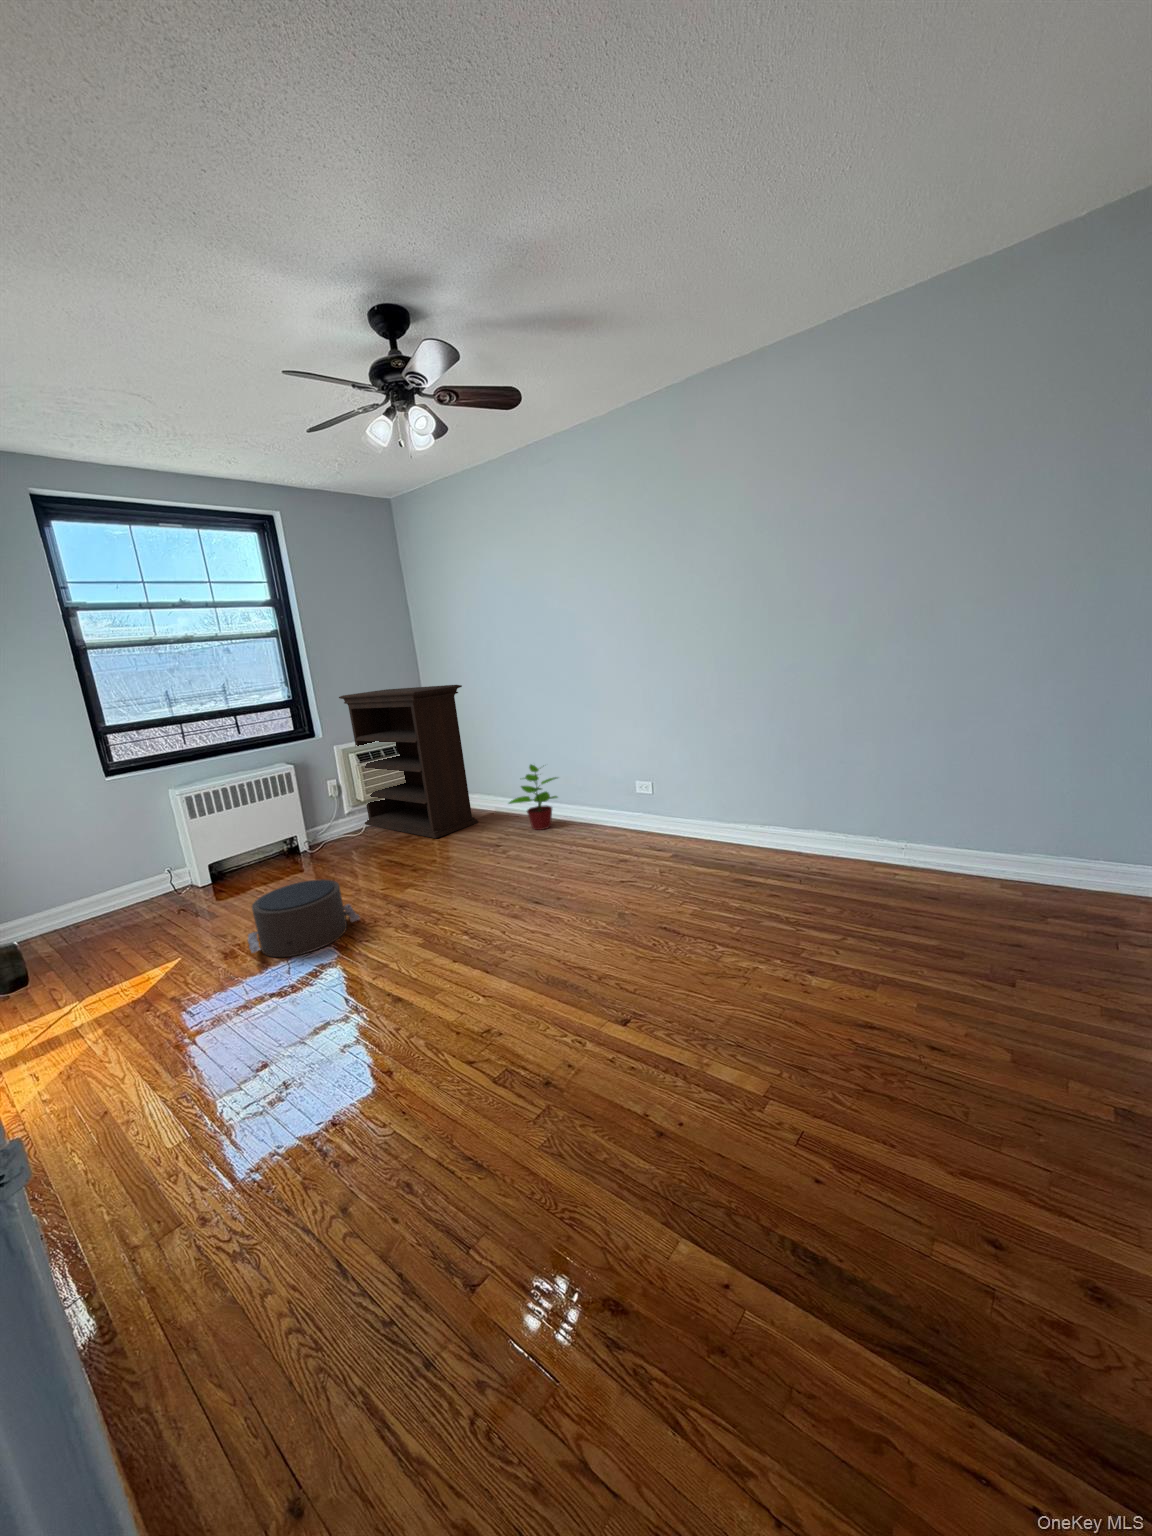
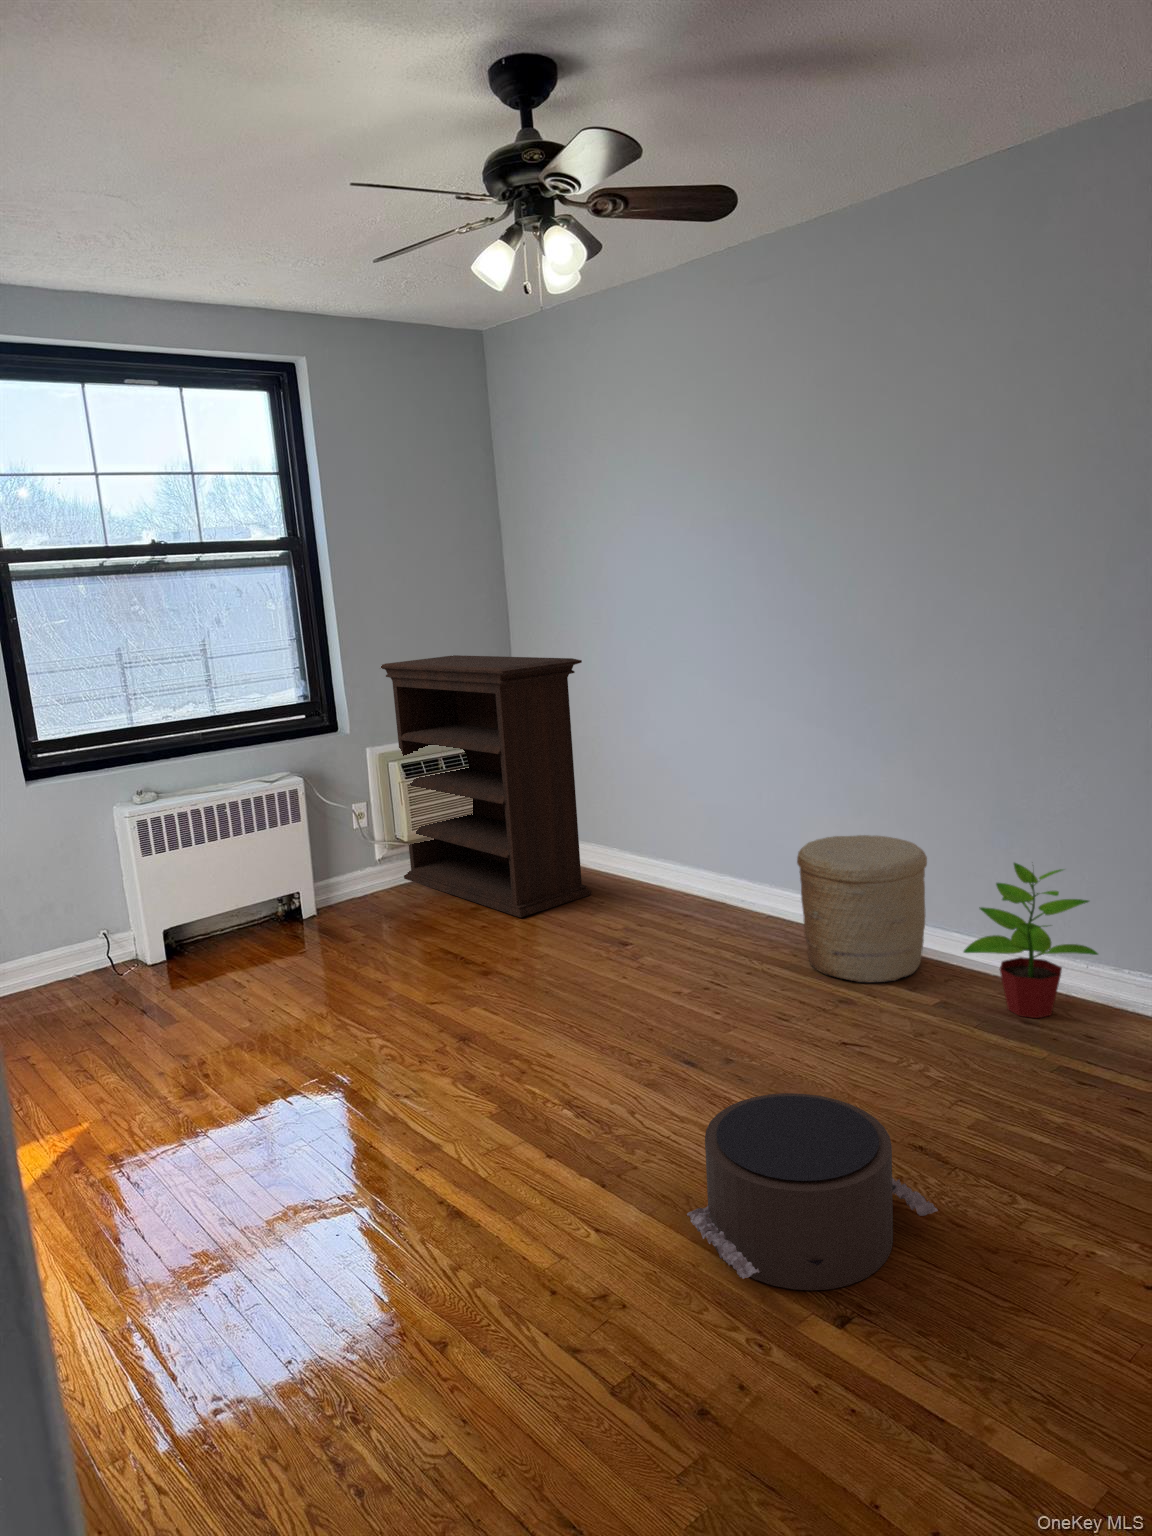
potted plant: present [509,765,557,830] -> present [964,863,1098,1018]
woven basket: none [591,771,662,852] -> present [797,835,927,982]
pouf: present [248,879,360,957] -> present [687,1093,938,1290]

